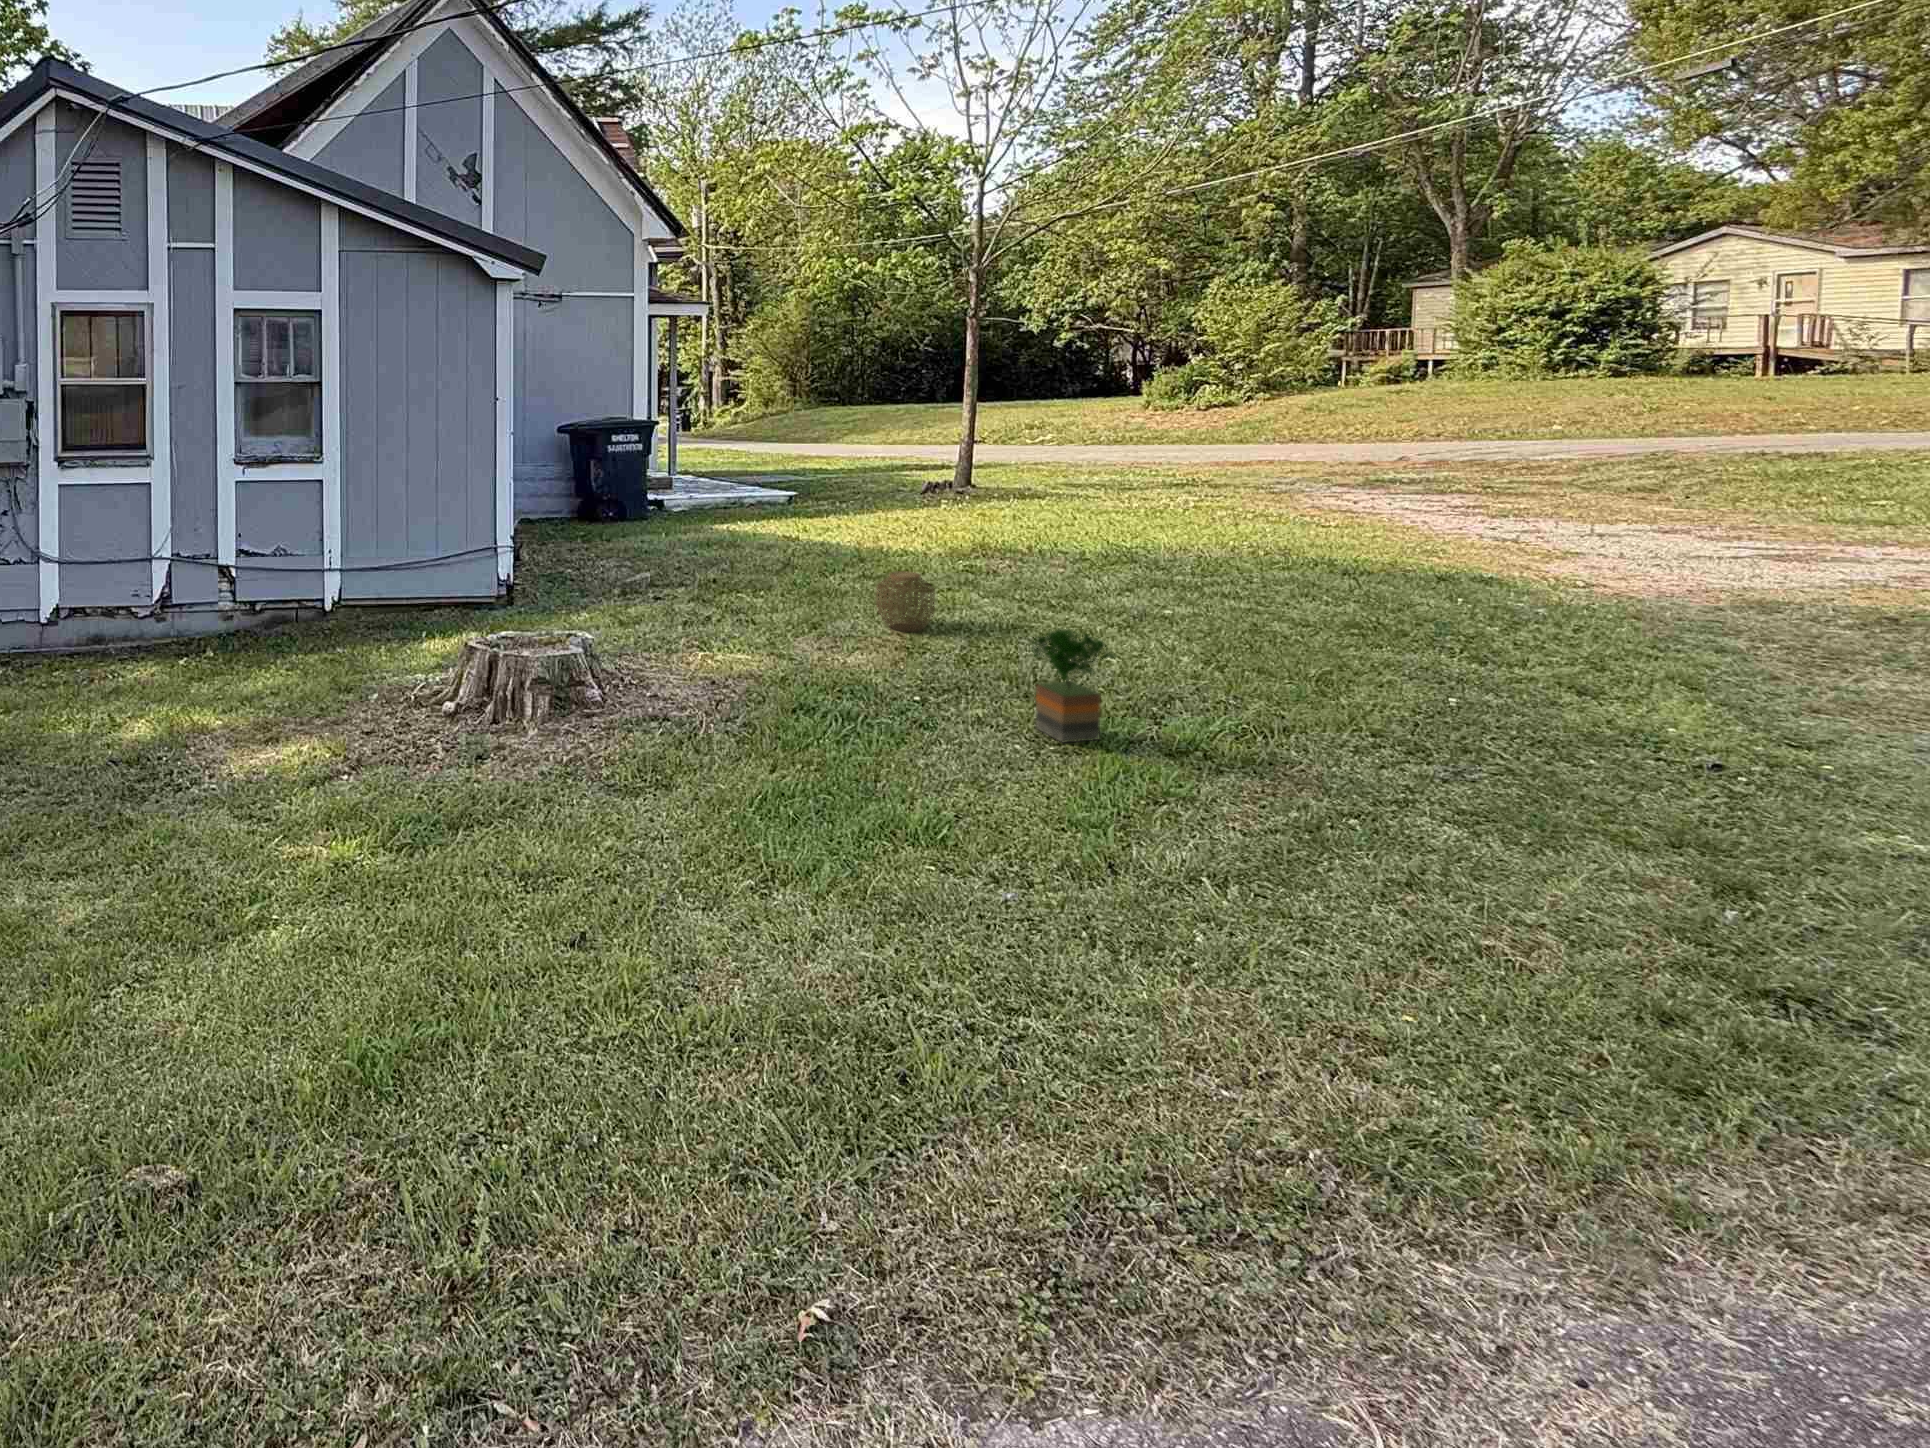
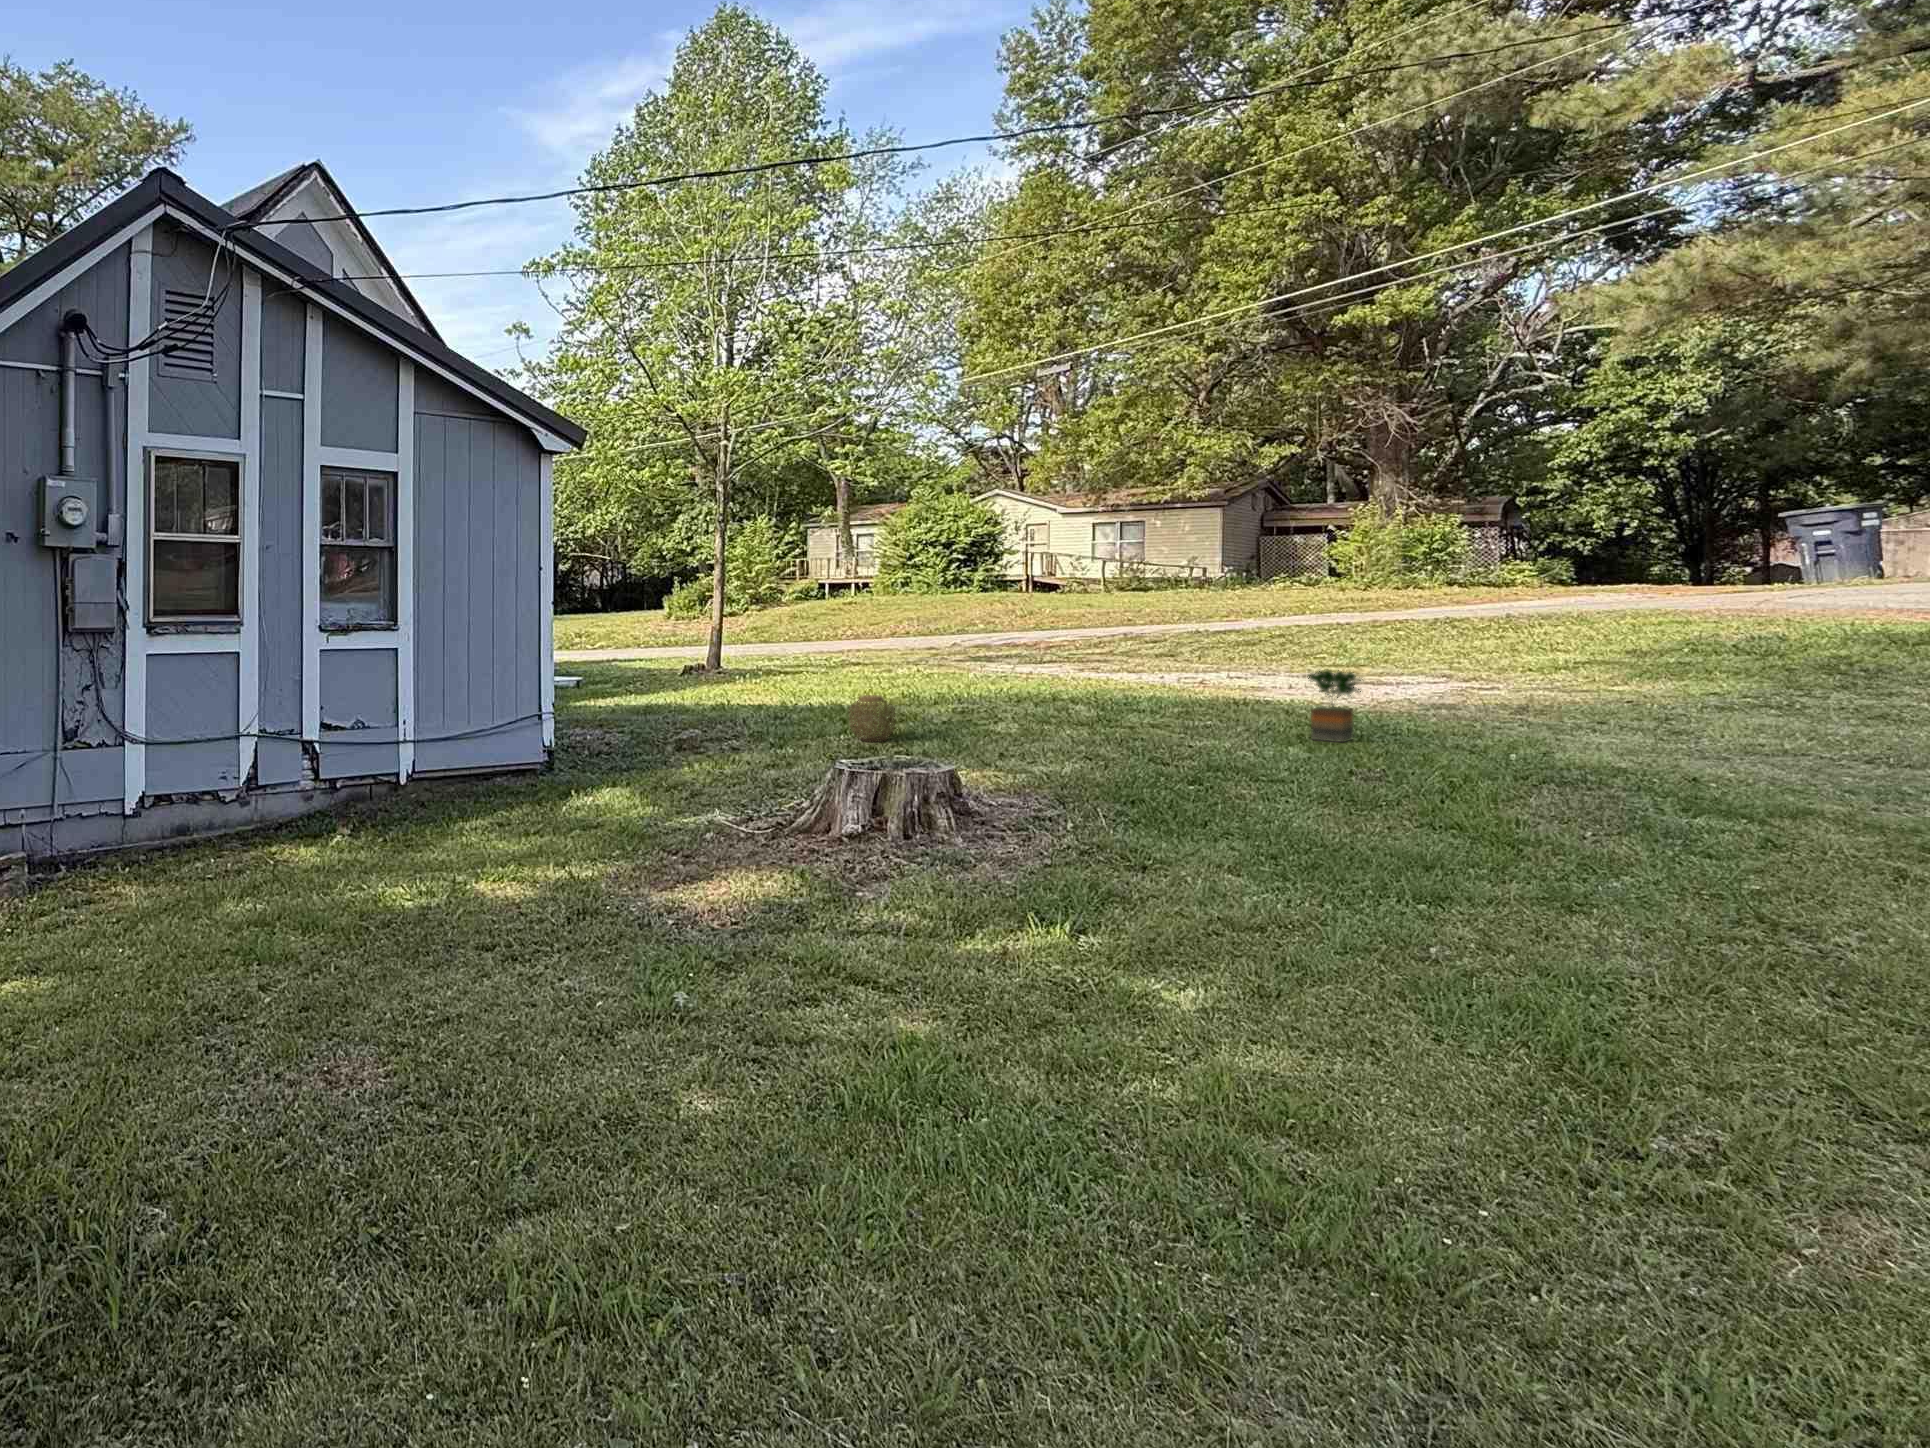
potted tree: present [1032,629,1116,742] -> present [1307,669,1363,742]

